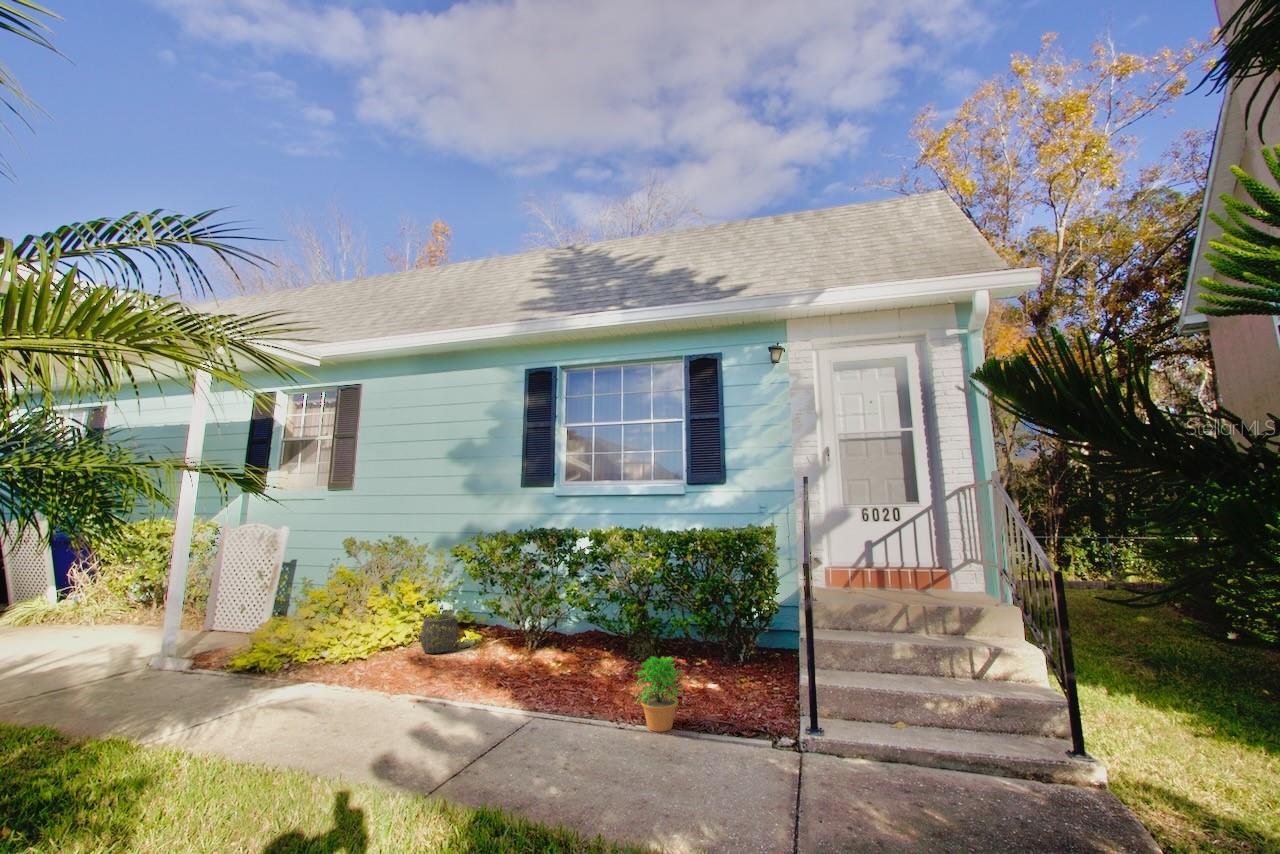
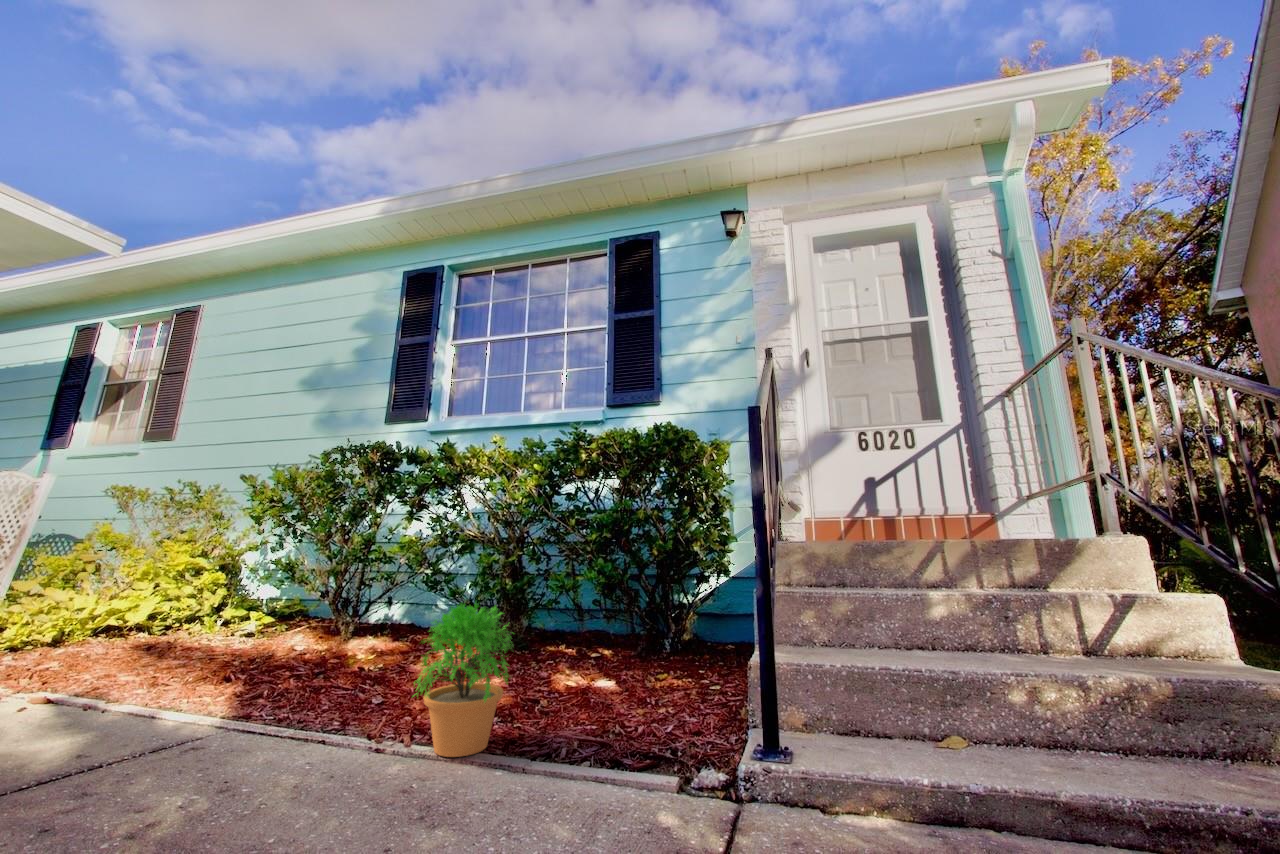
woven basket: present [420,614,458,654] -> none [179,590,251,646]

